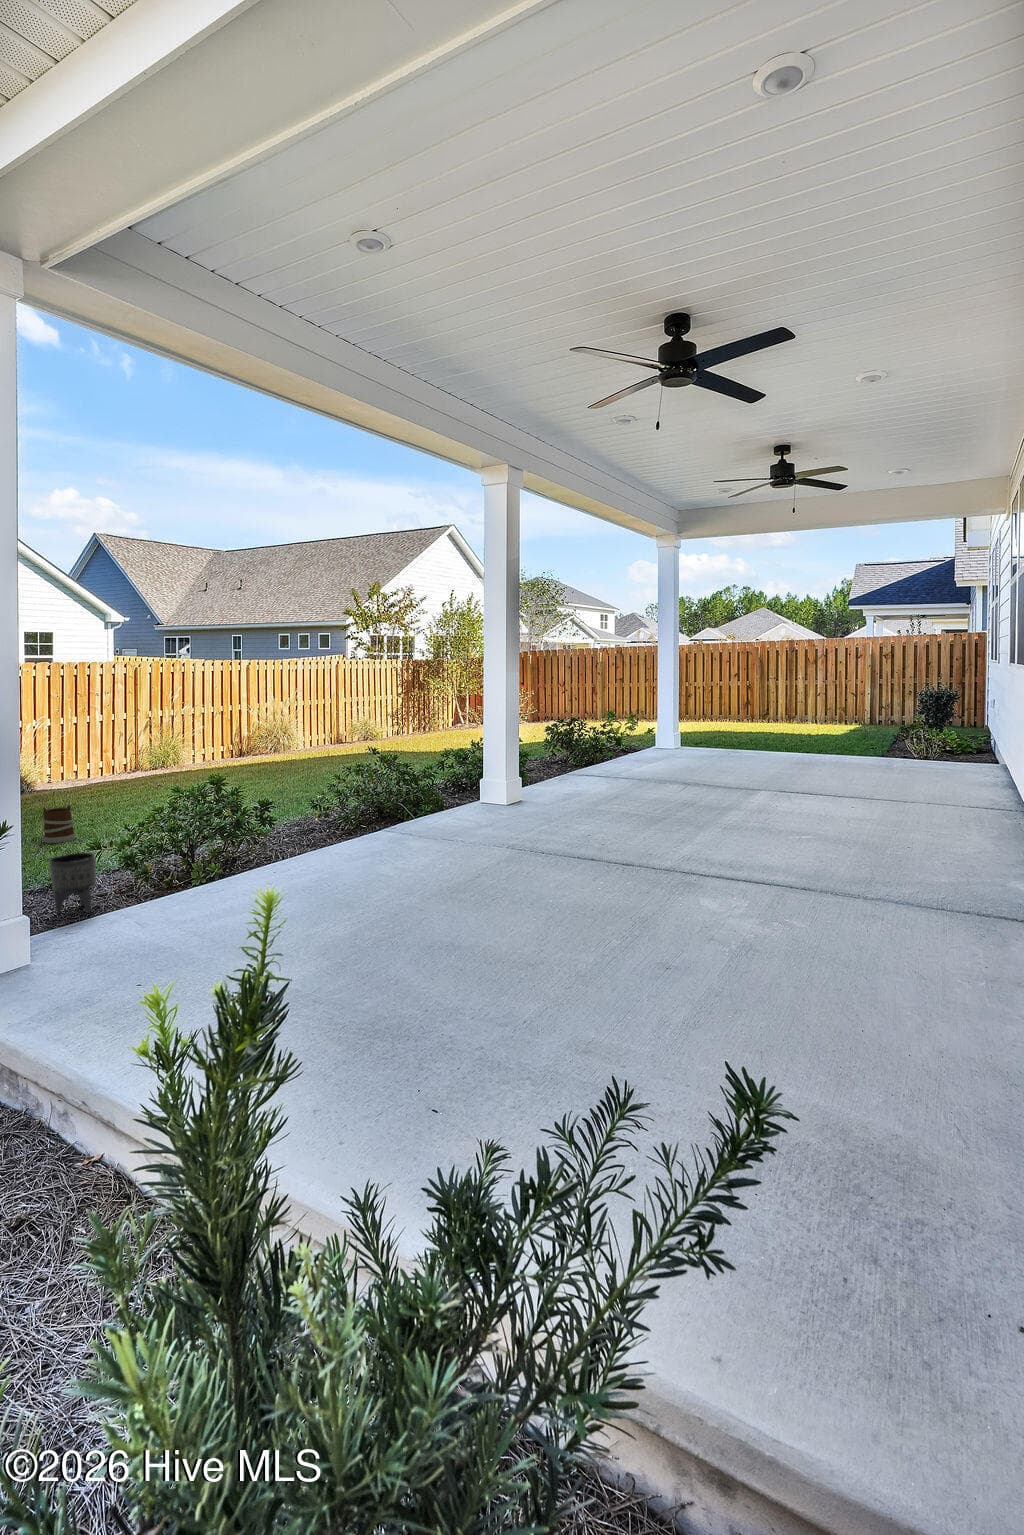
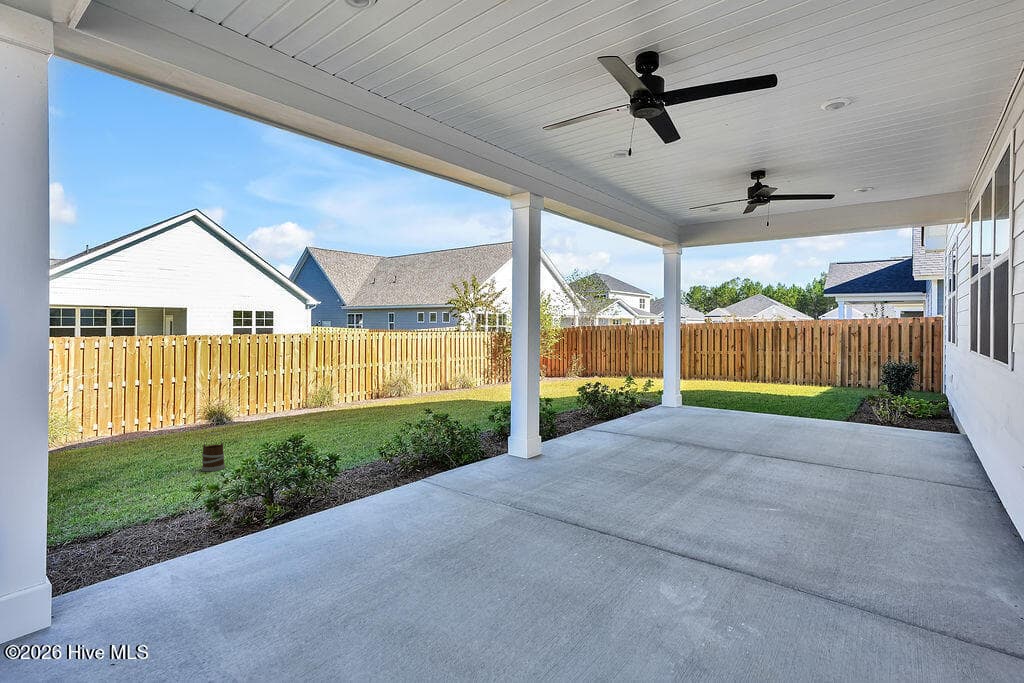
planter: present [49,853,96,914] -> none [155,497,194,548]

